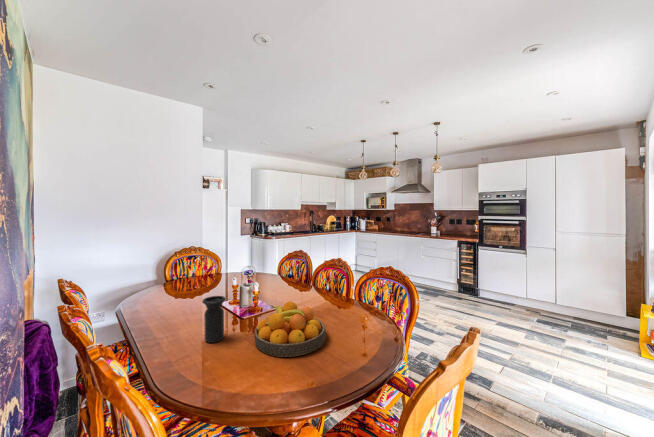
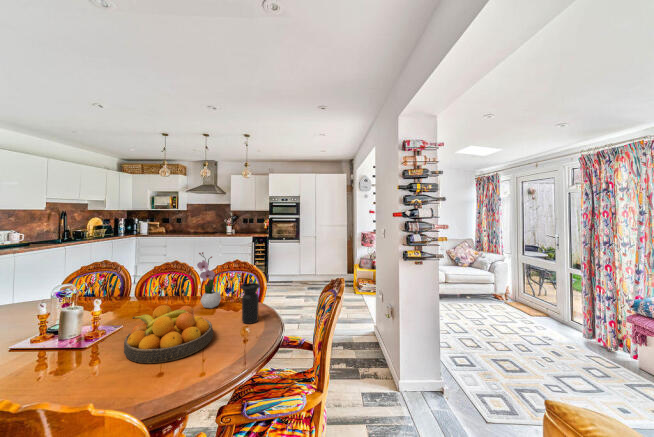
flower arrangement: none [339,256,364,314] -> present [197,252,221,308]
vase: present [202,296,226,343] -> present [241,283,260,324]

